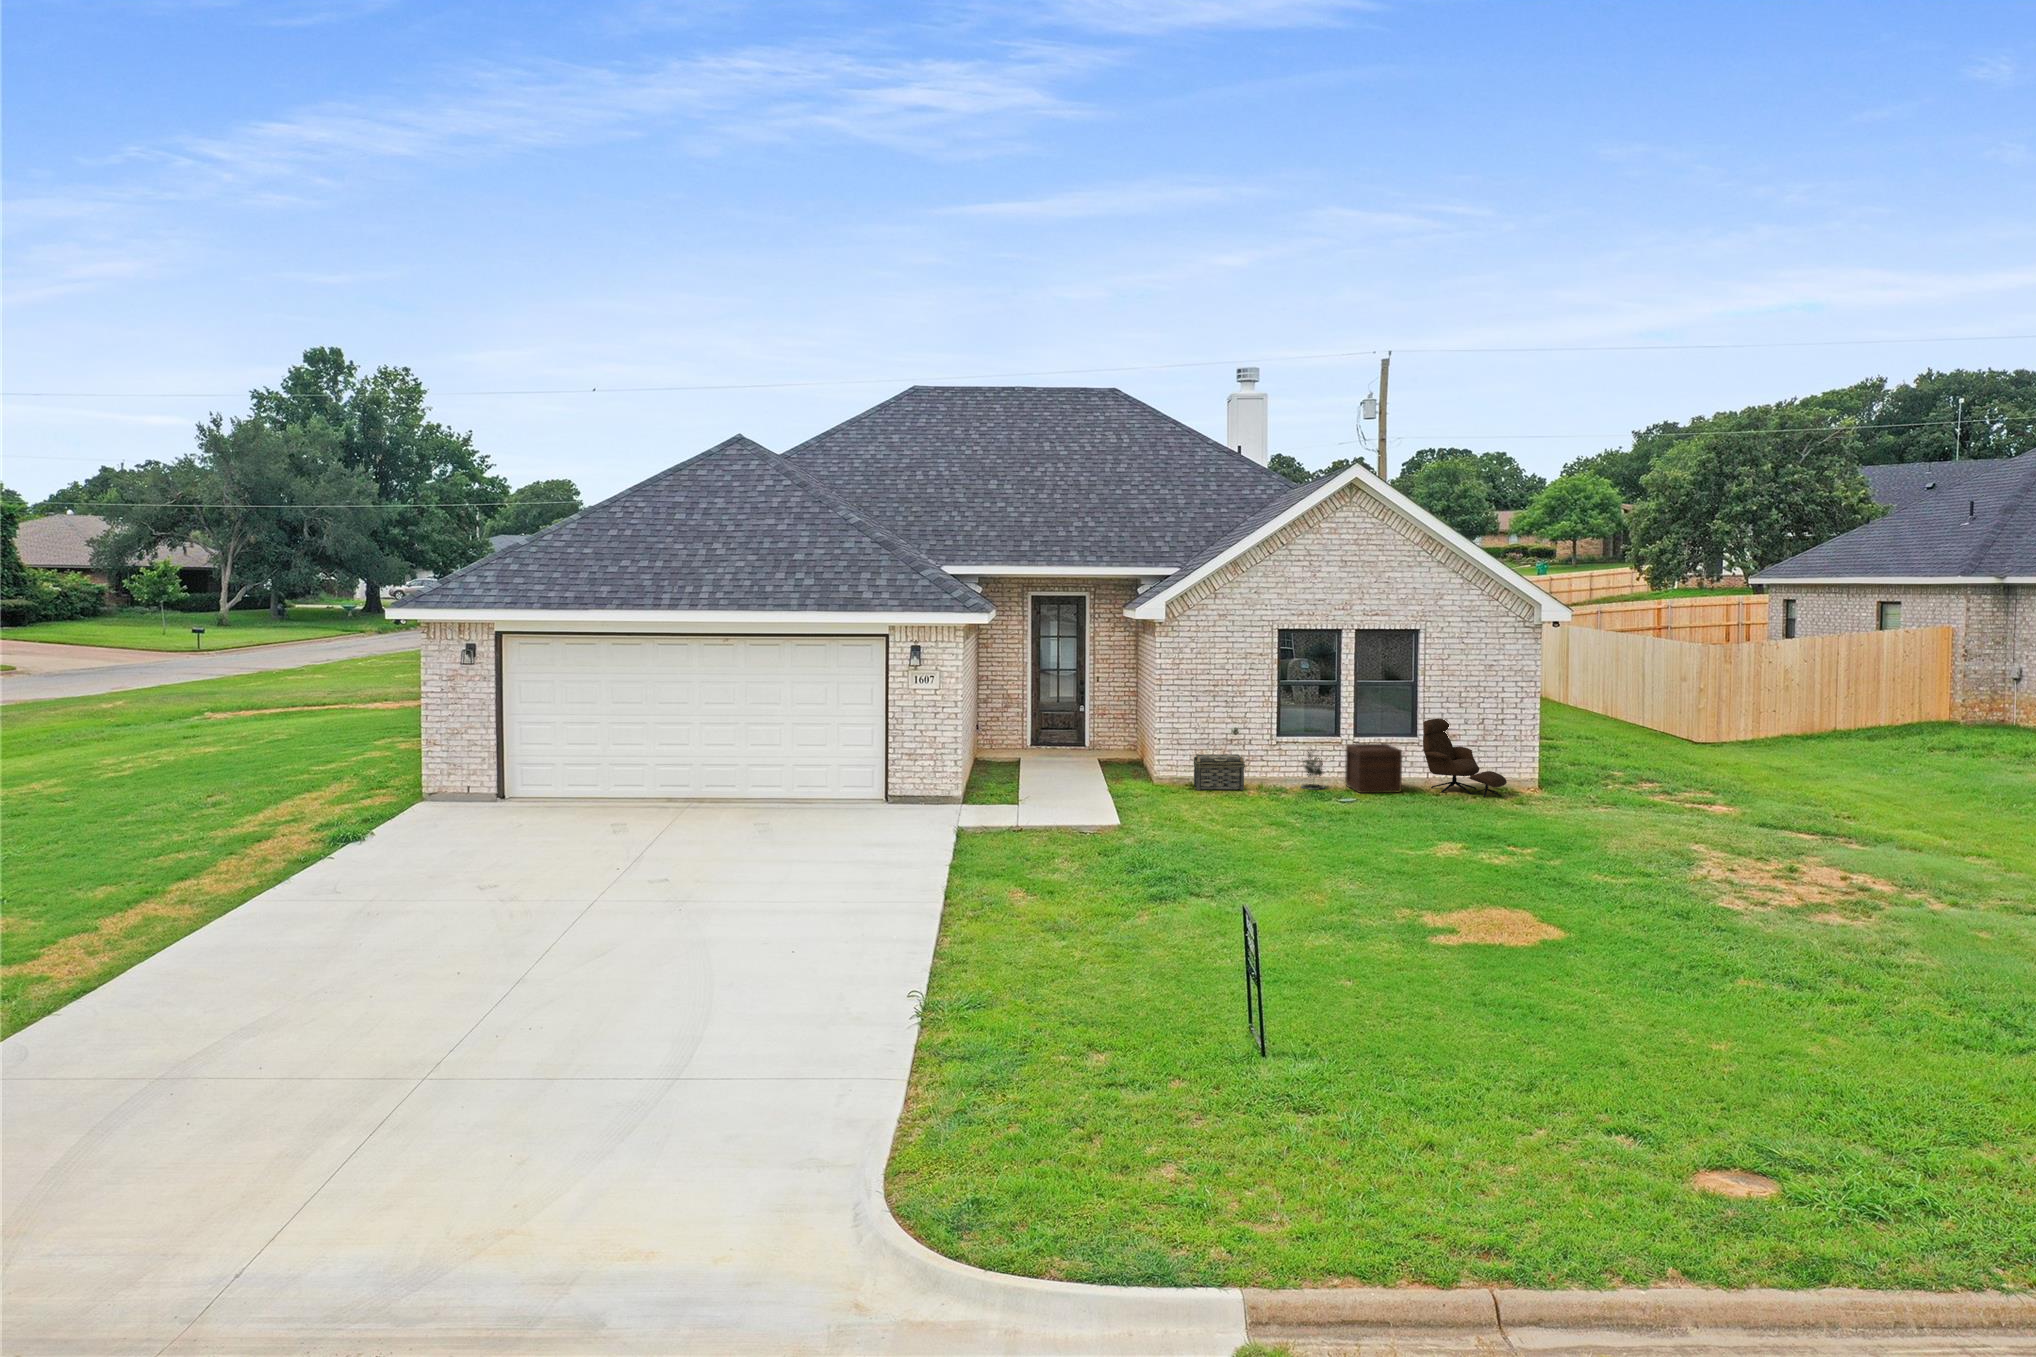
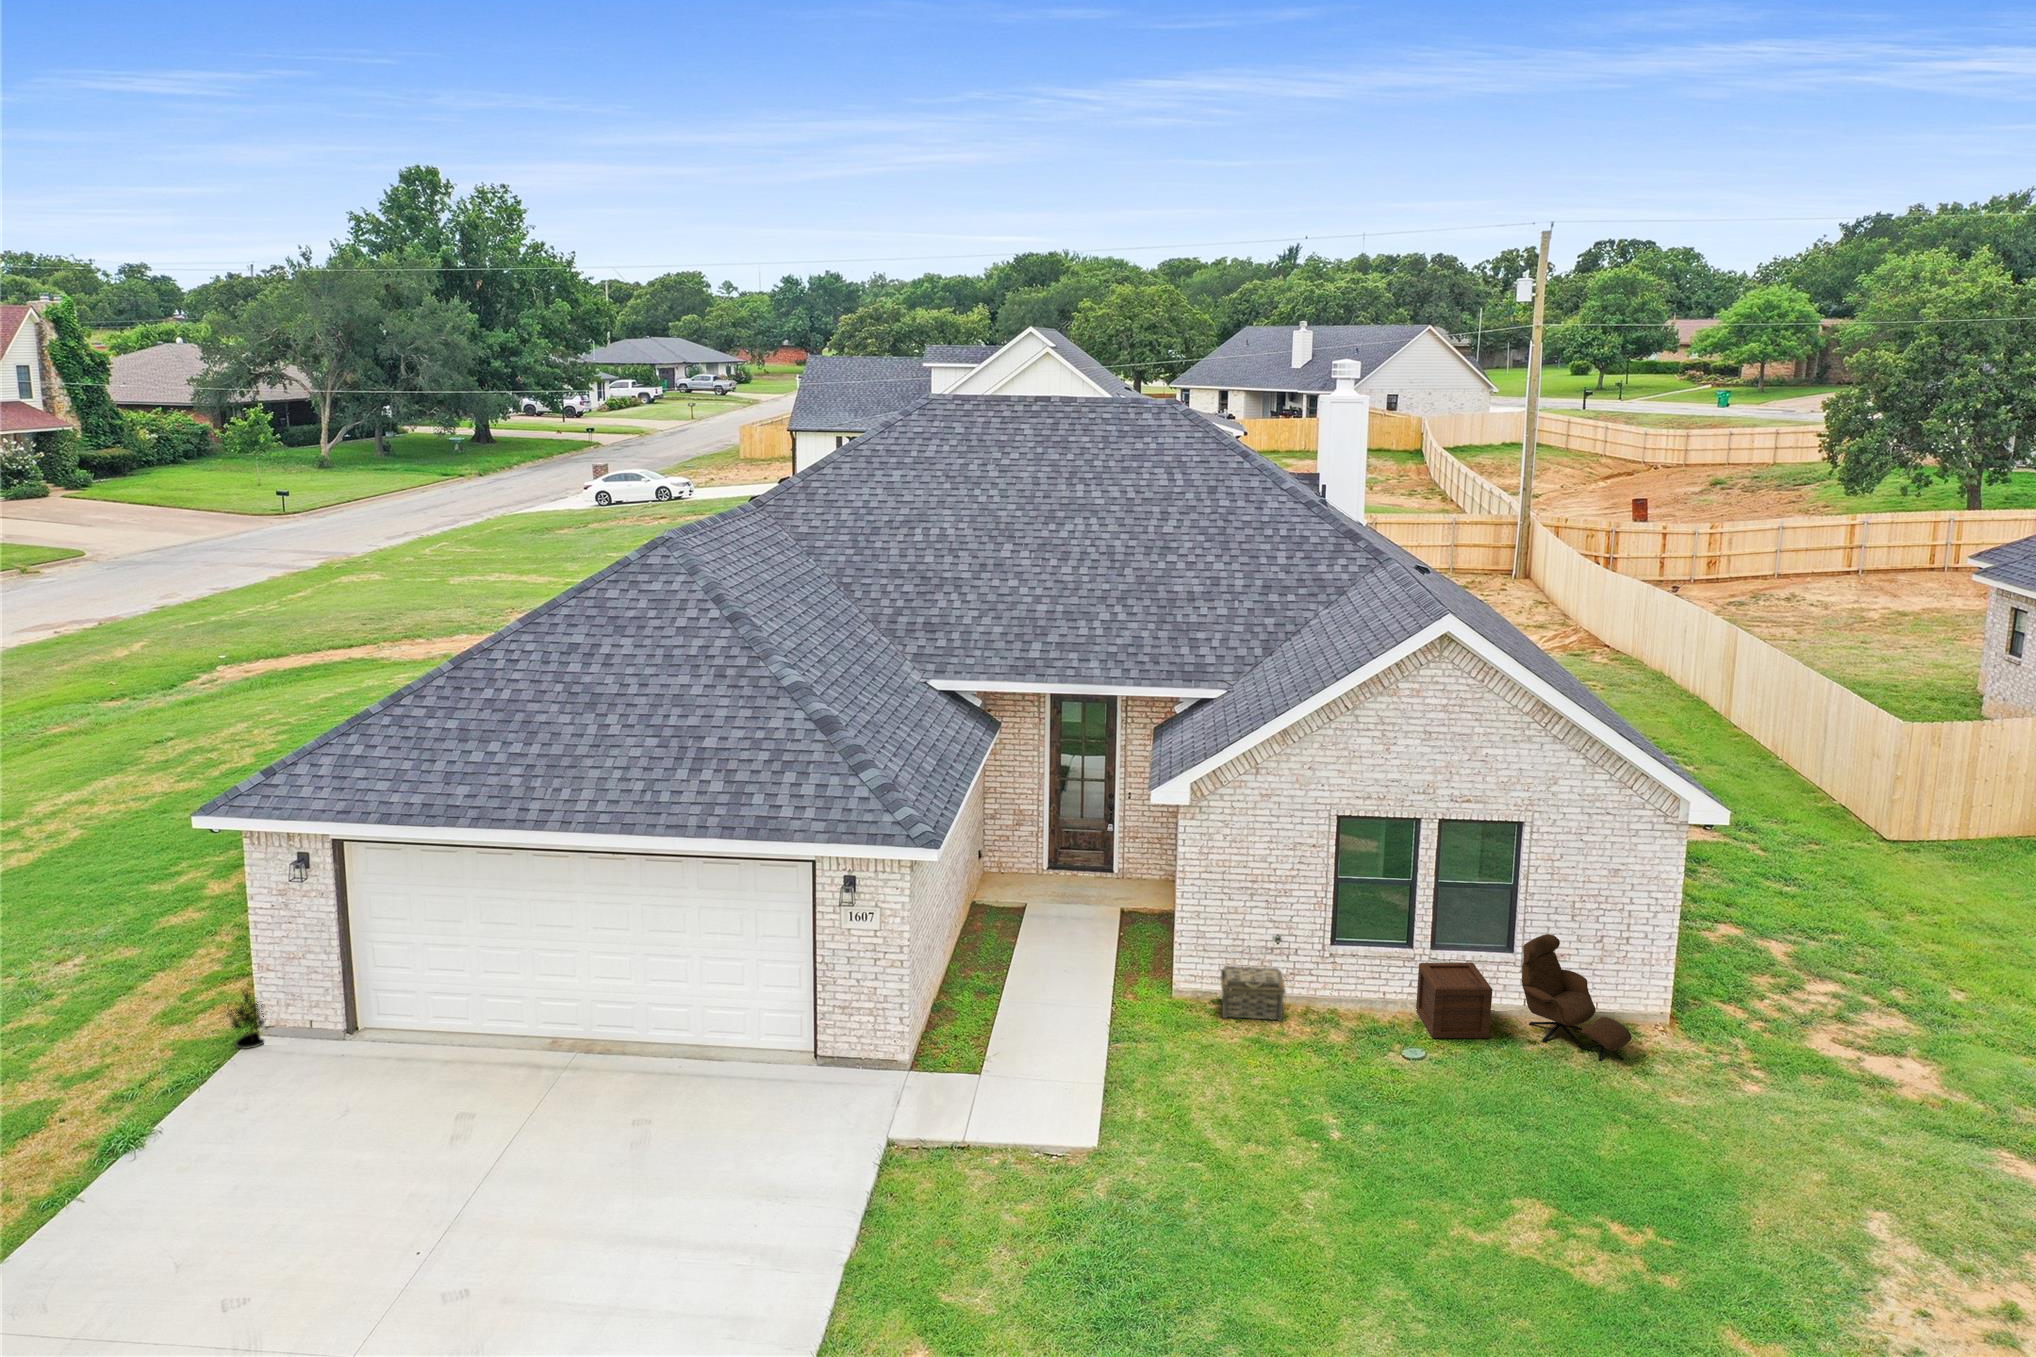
potted tree: present [1302,752,1324,790] -> present [227,990,268,1049]

